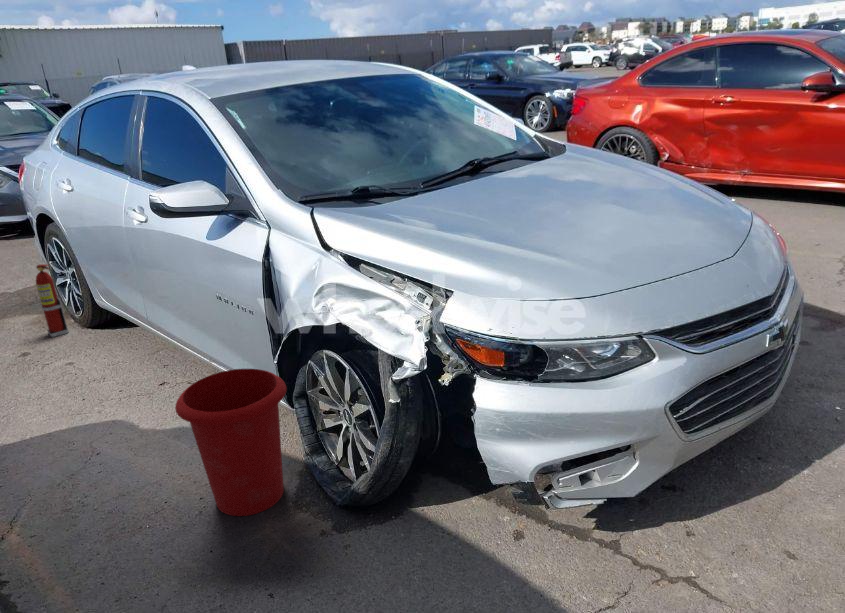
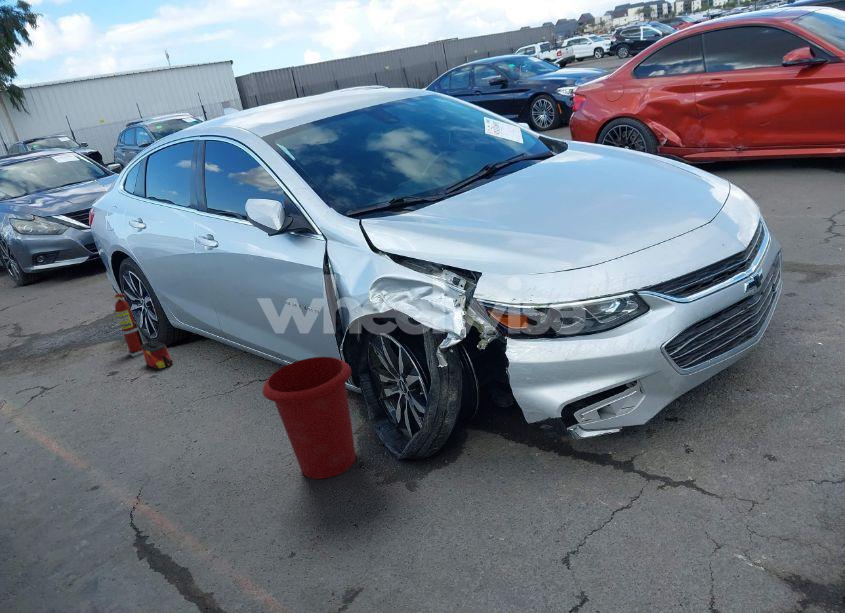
bag: none [60,322,95,355] -> present [141,341,172,369]

